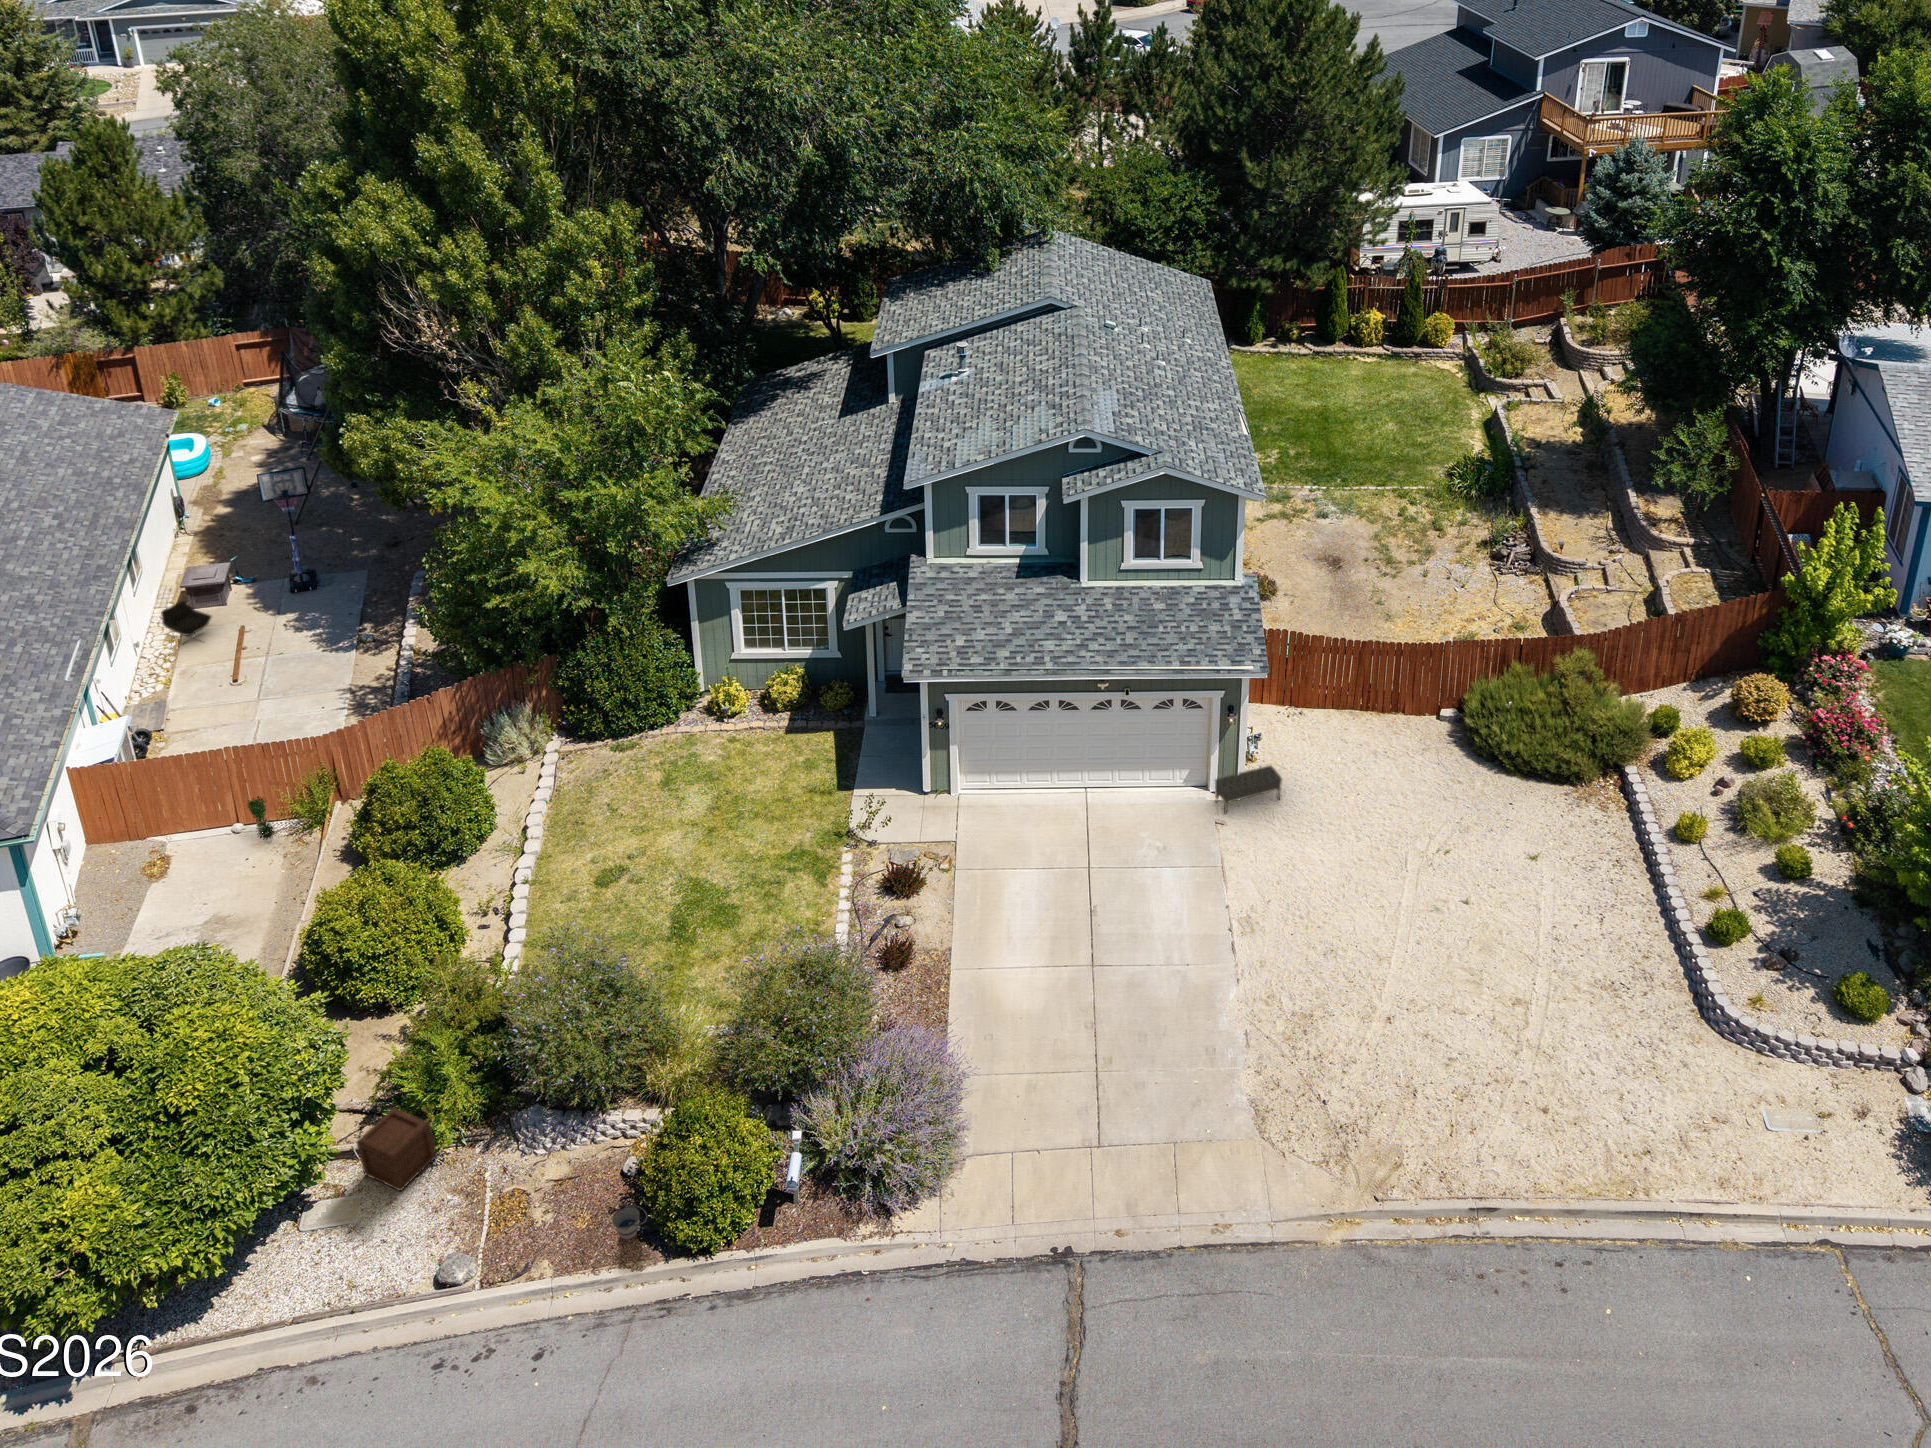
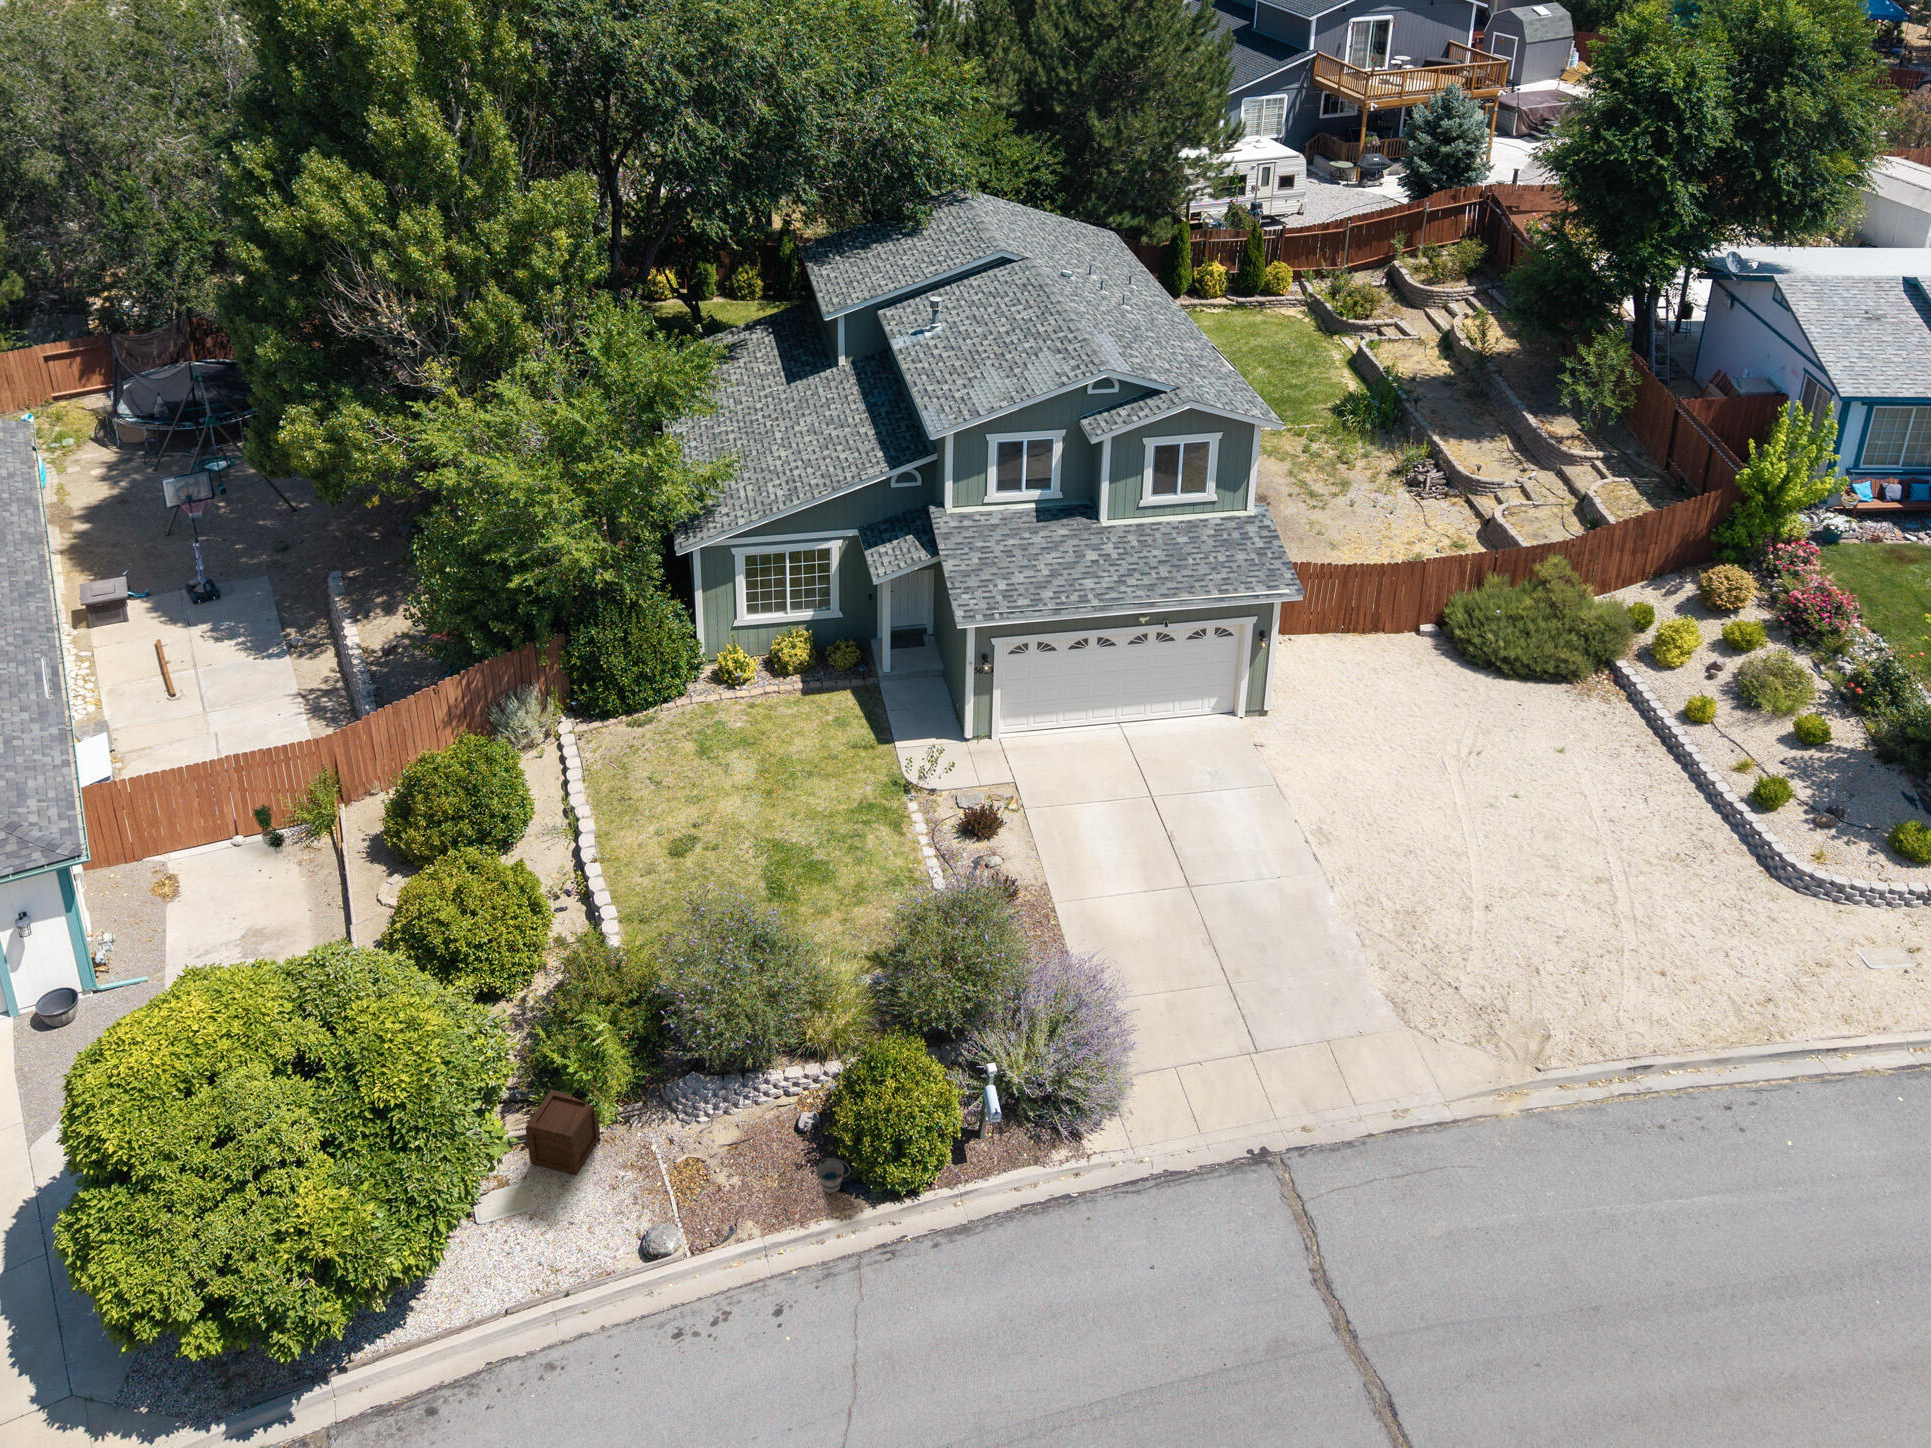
lounge chair: present [161,601,211,638] -> none [71,619,125,666]
bench: present [1215,766,1282,813] -> none [1244,686,1309,737]

